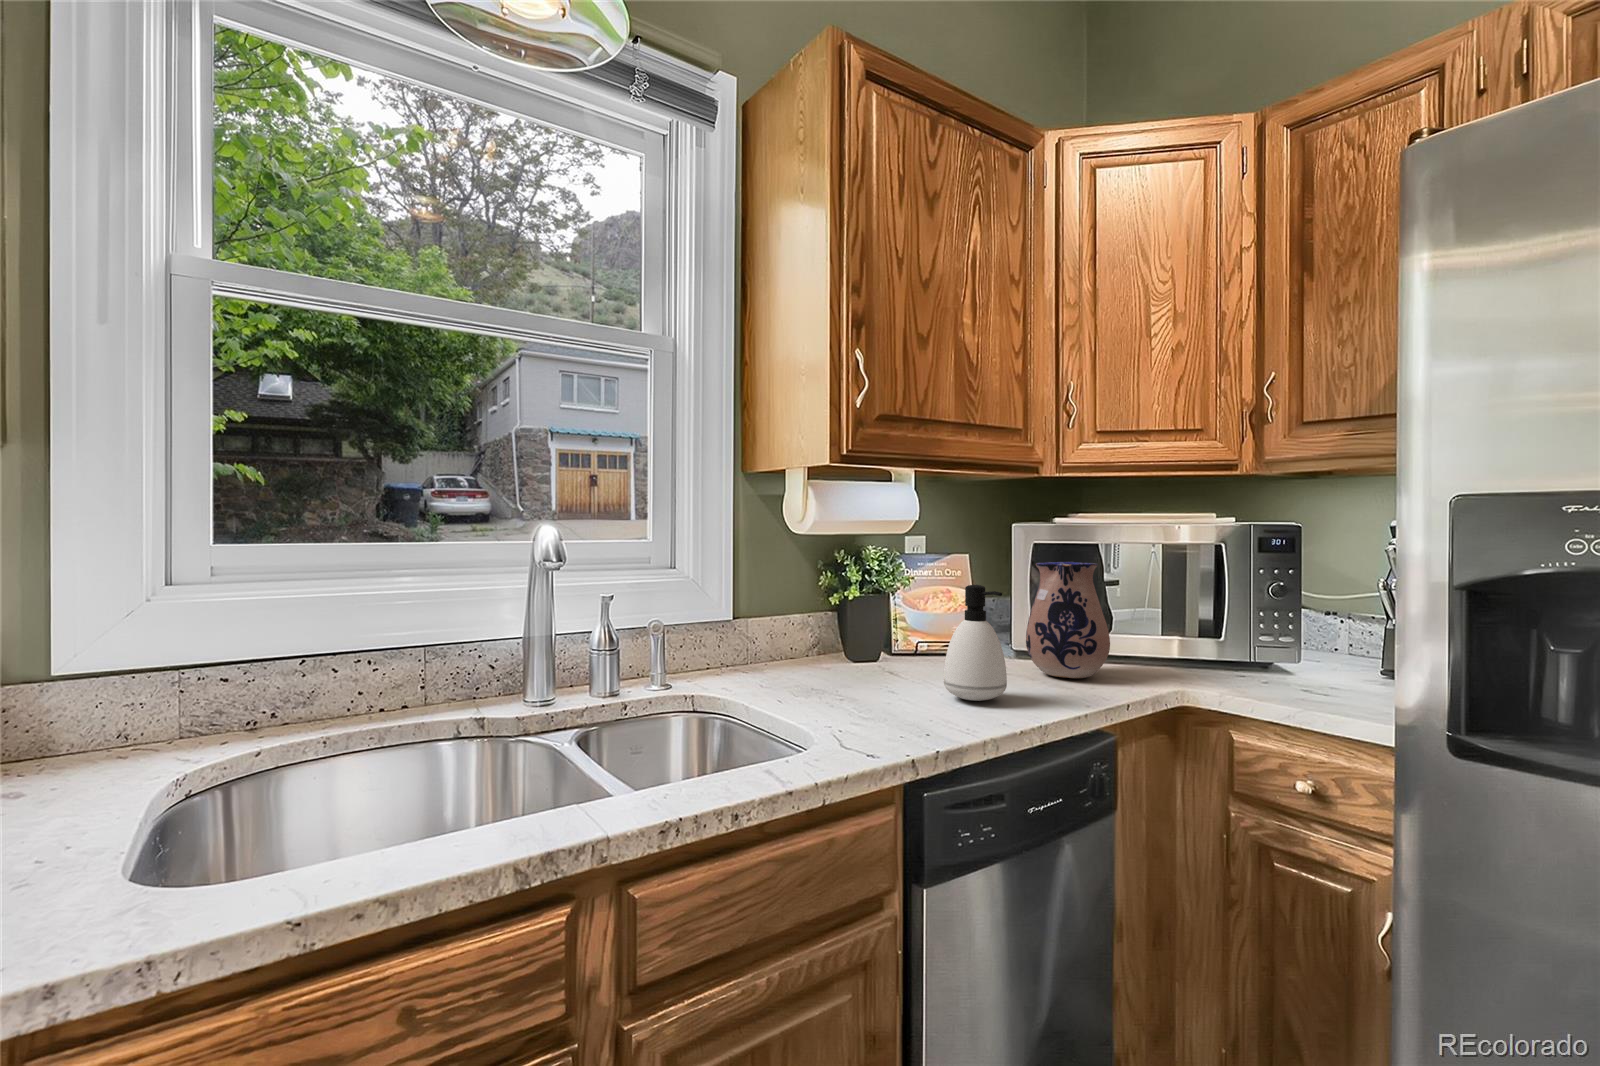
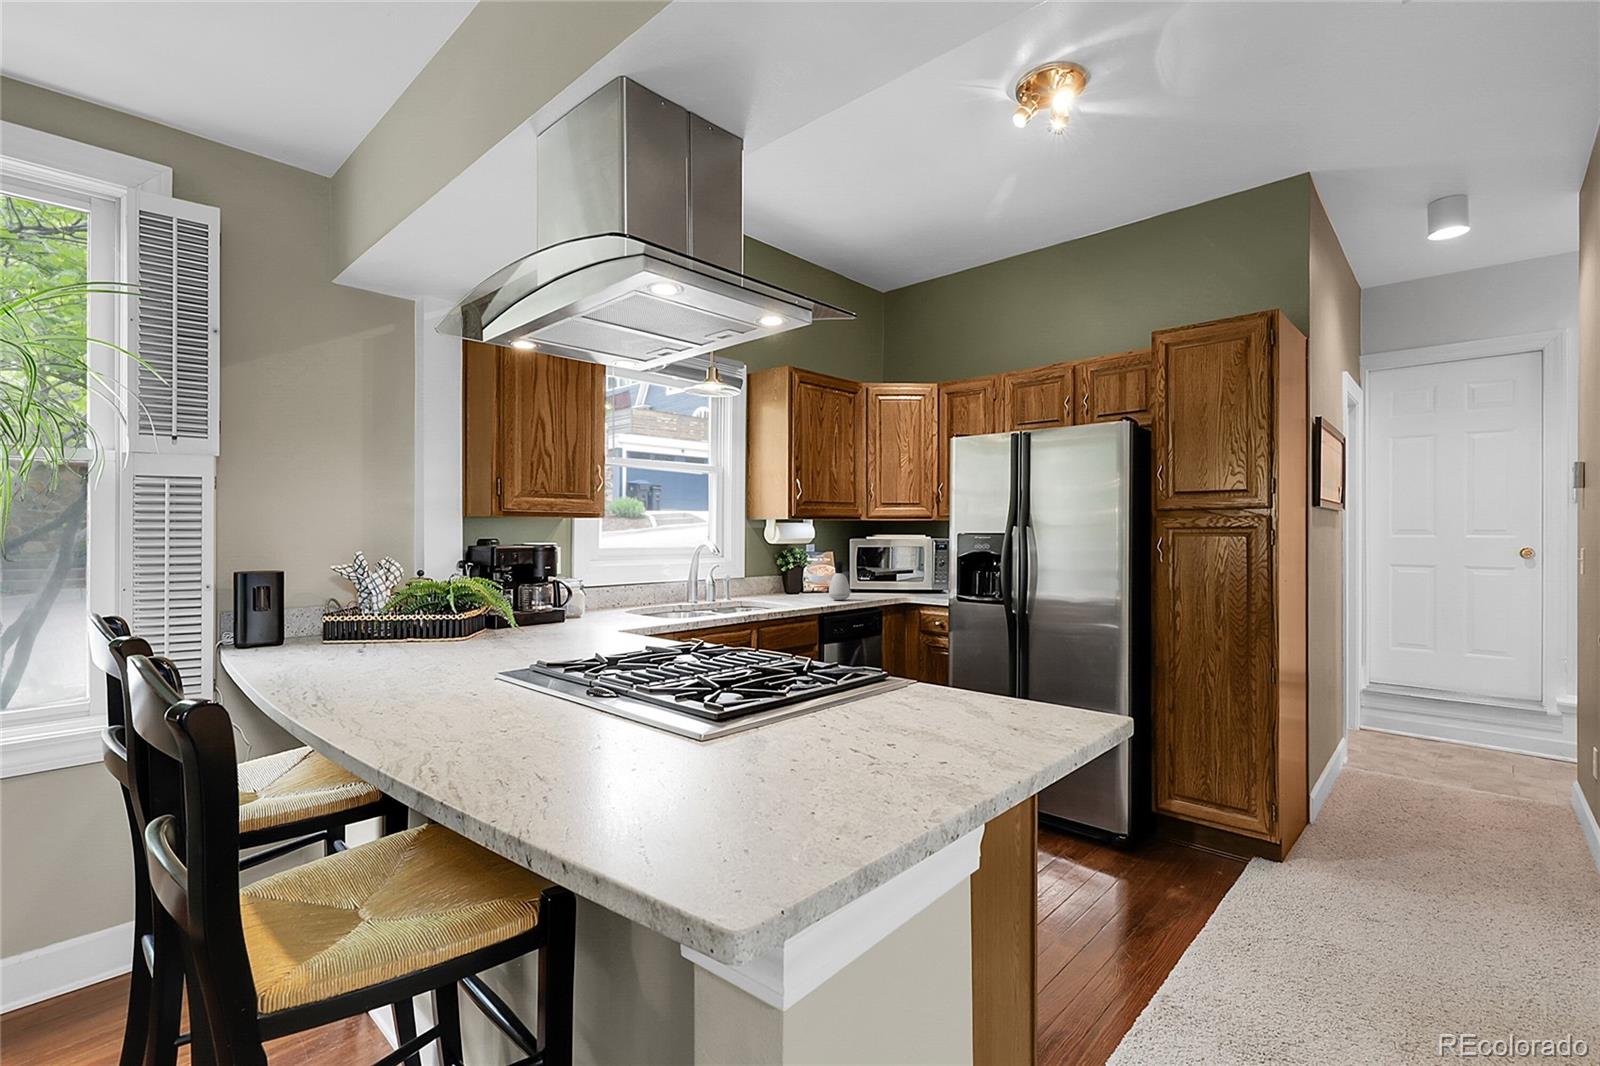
ceramic pitcher: present [1026,562,1110,678] -> none [856,554,885,596]

